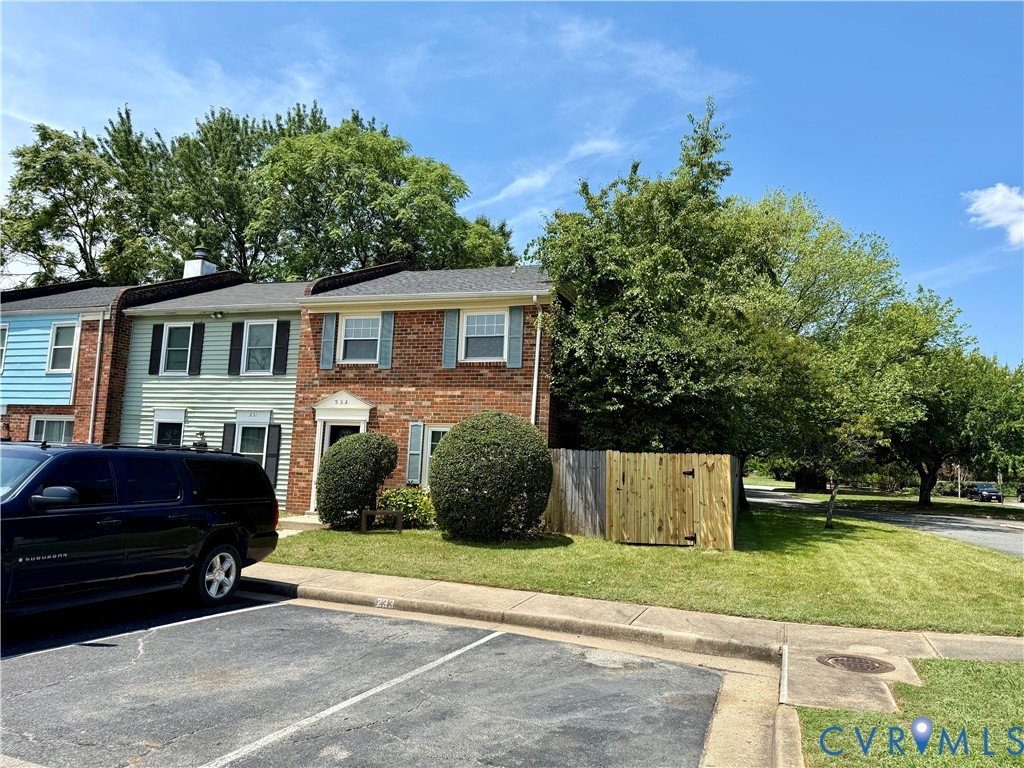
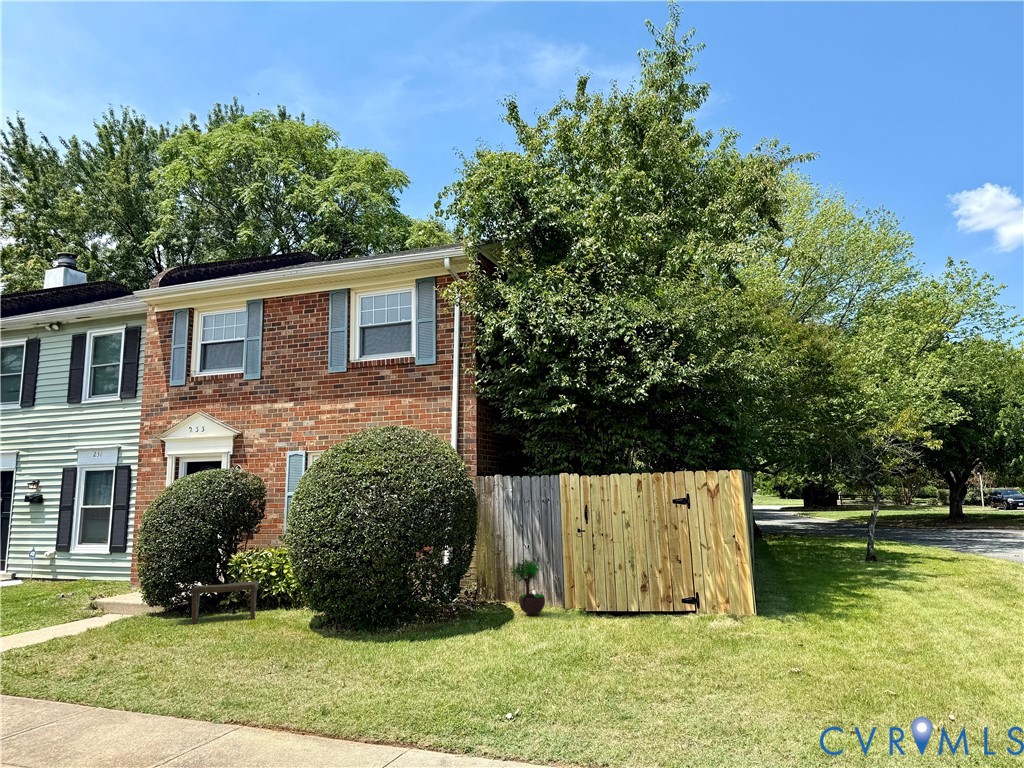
potted tree: none [572,502,595,542] -> present [510,557,545,615]

